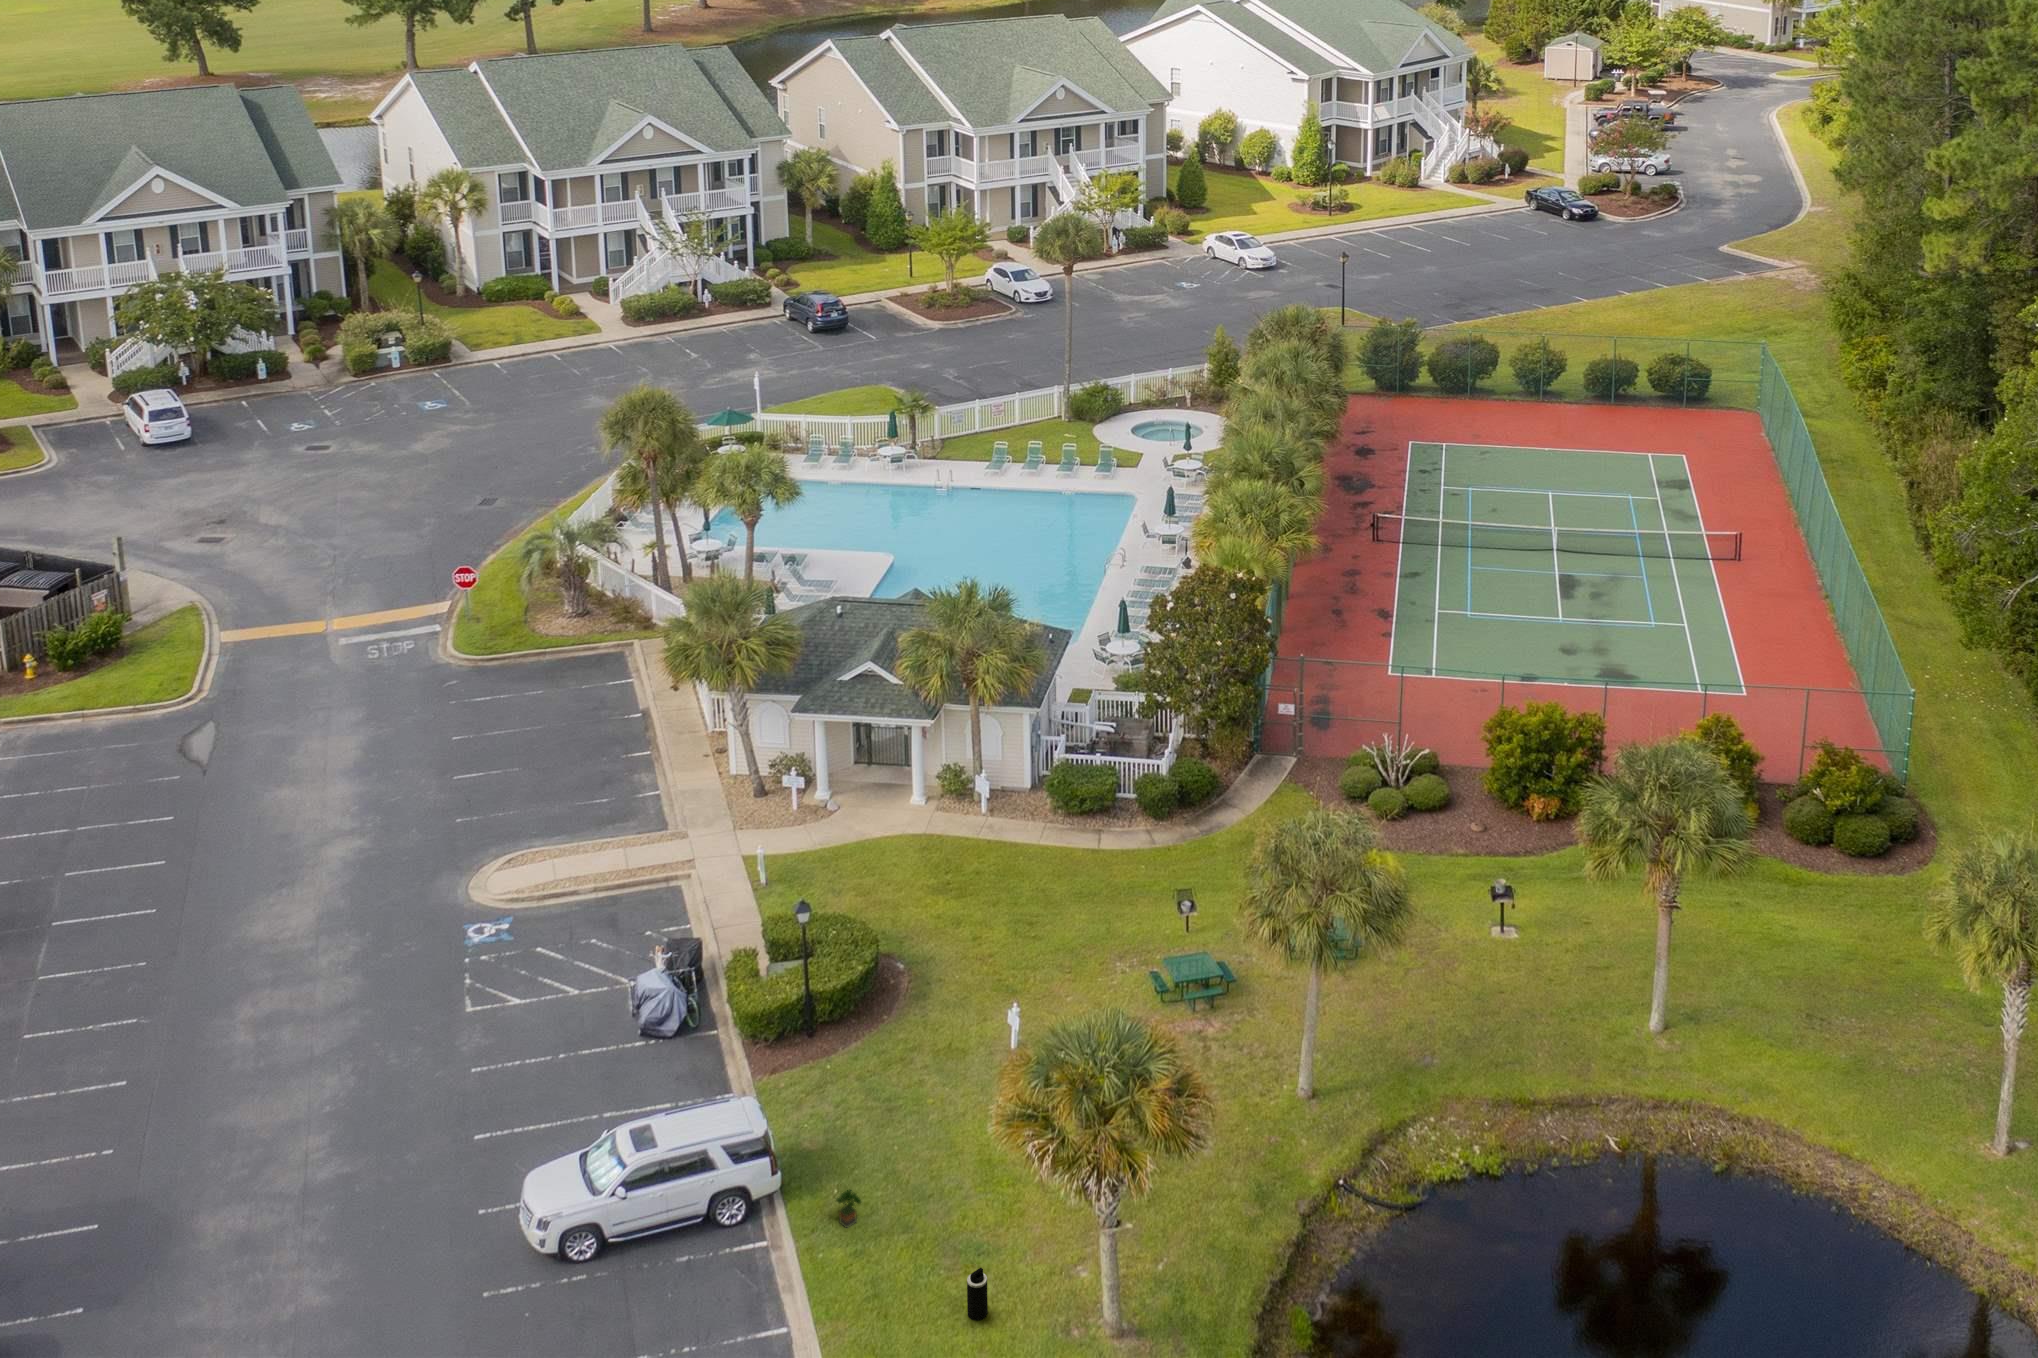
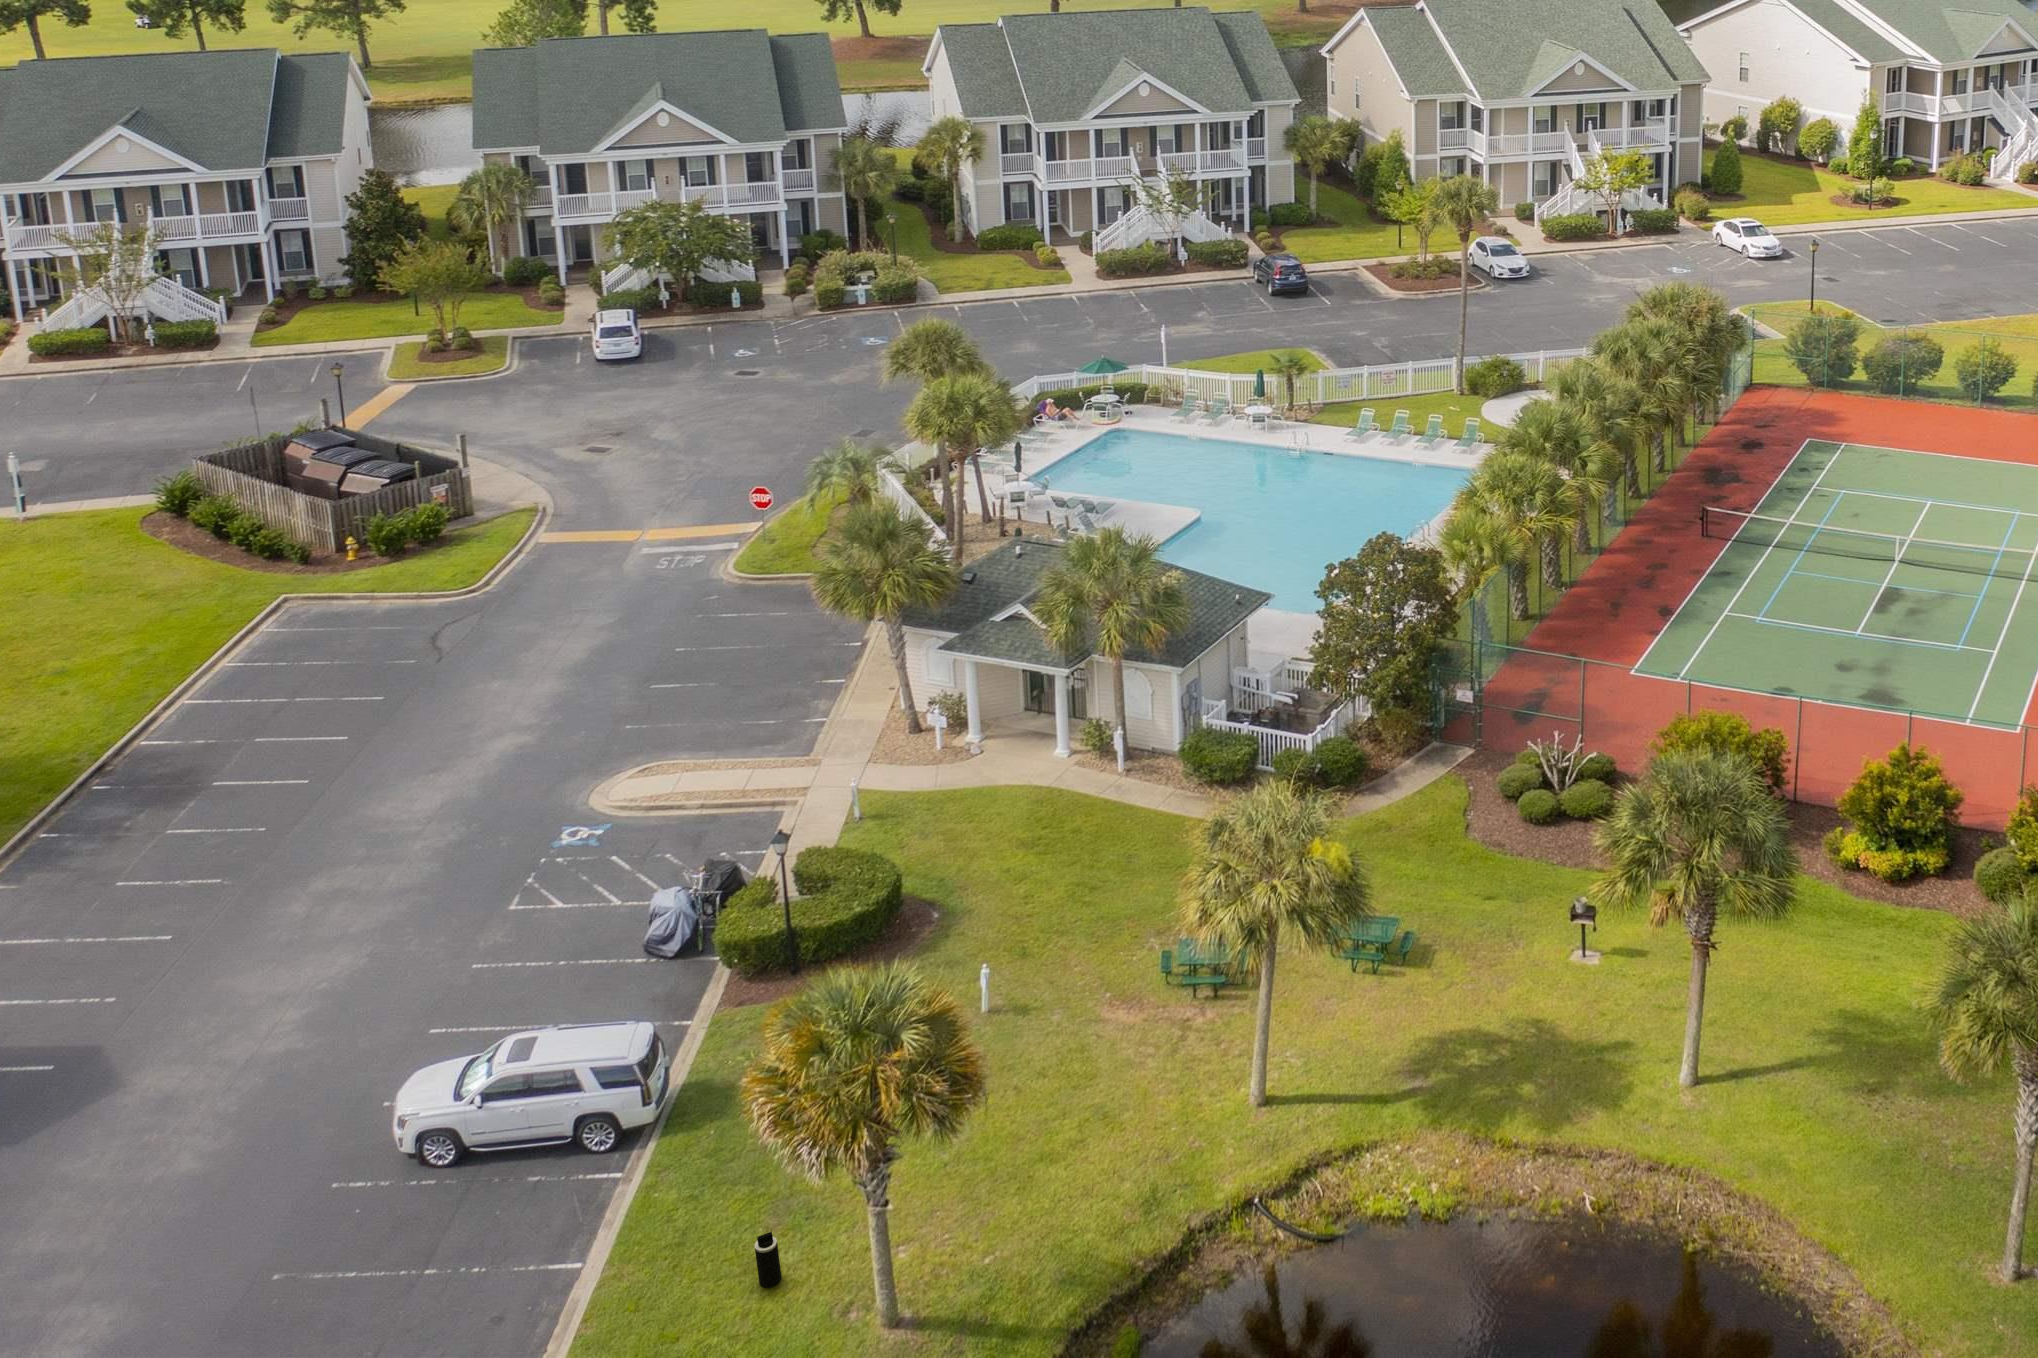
potted tree: present [836,1189,861,1228] -> none [693,1131,721,1172]

